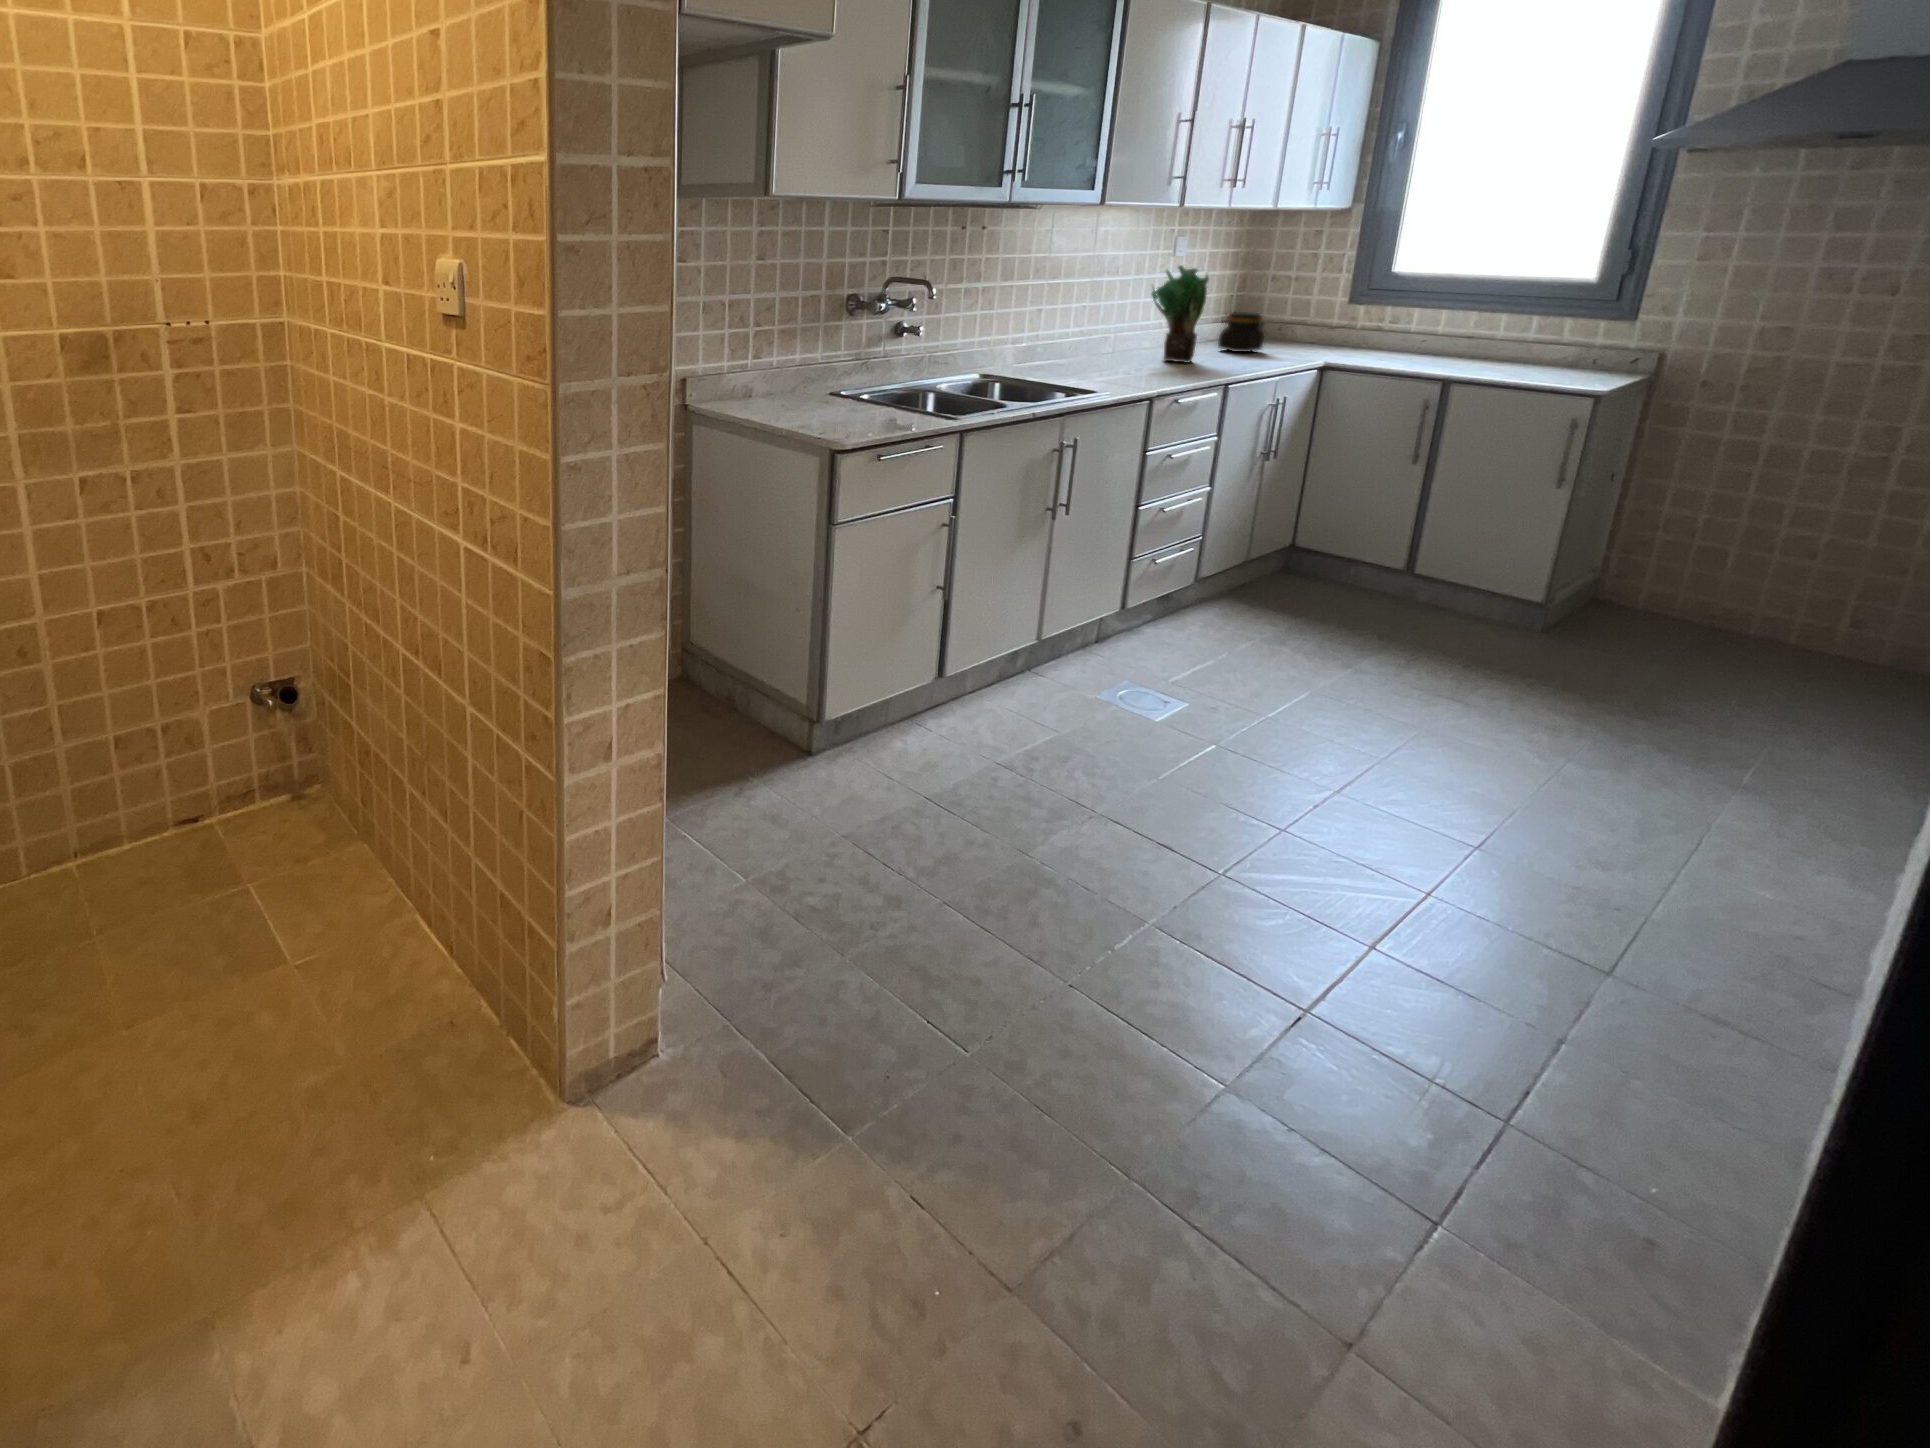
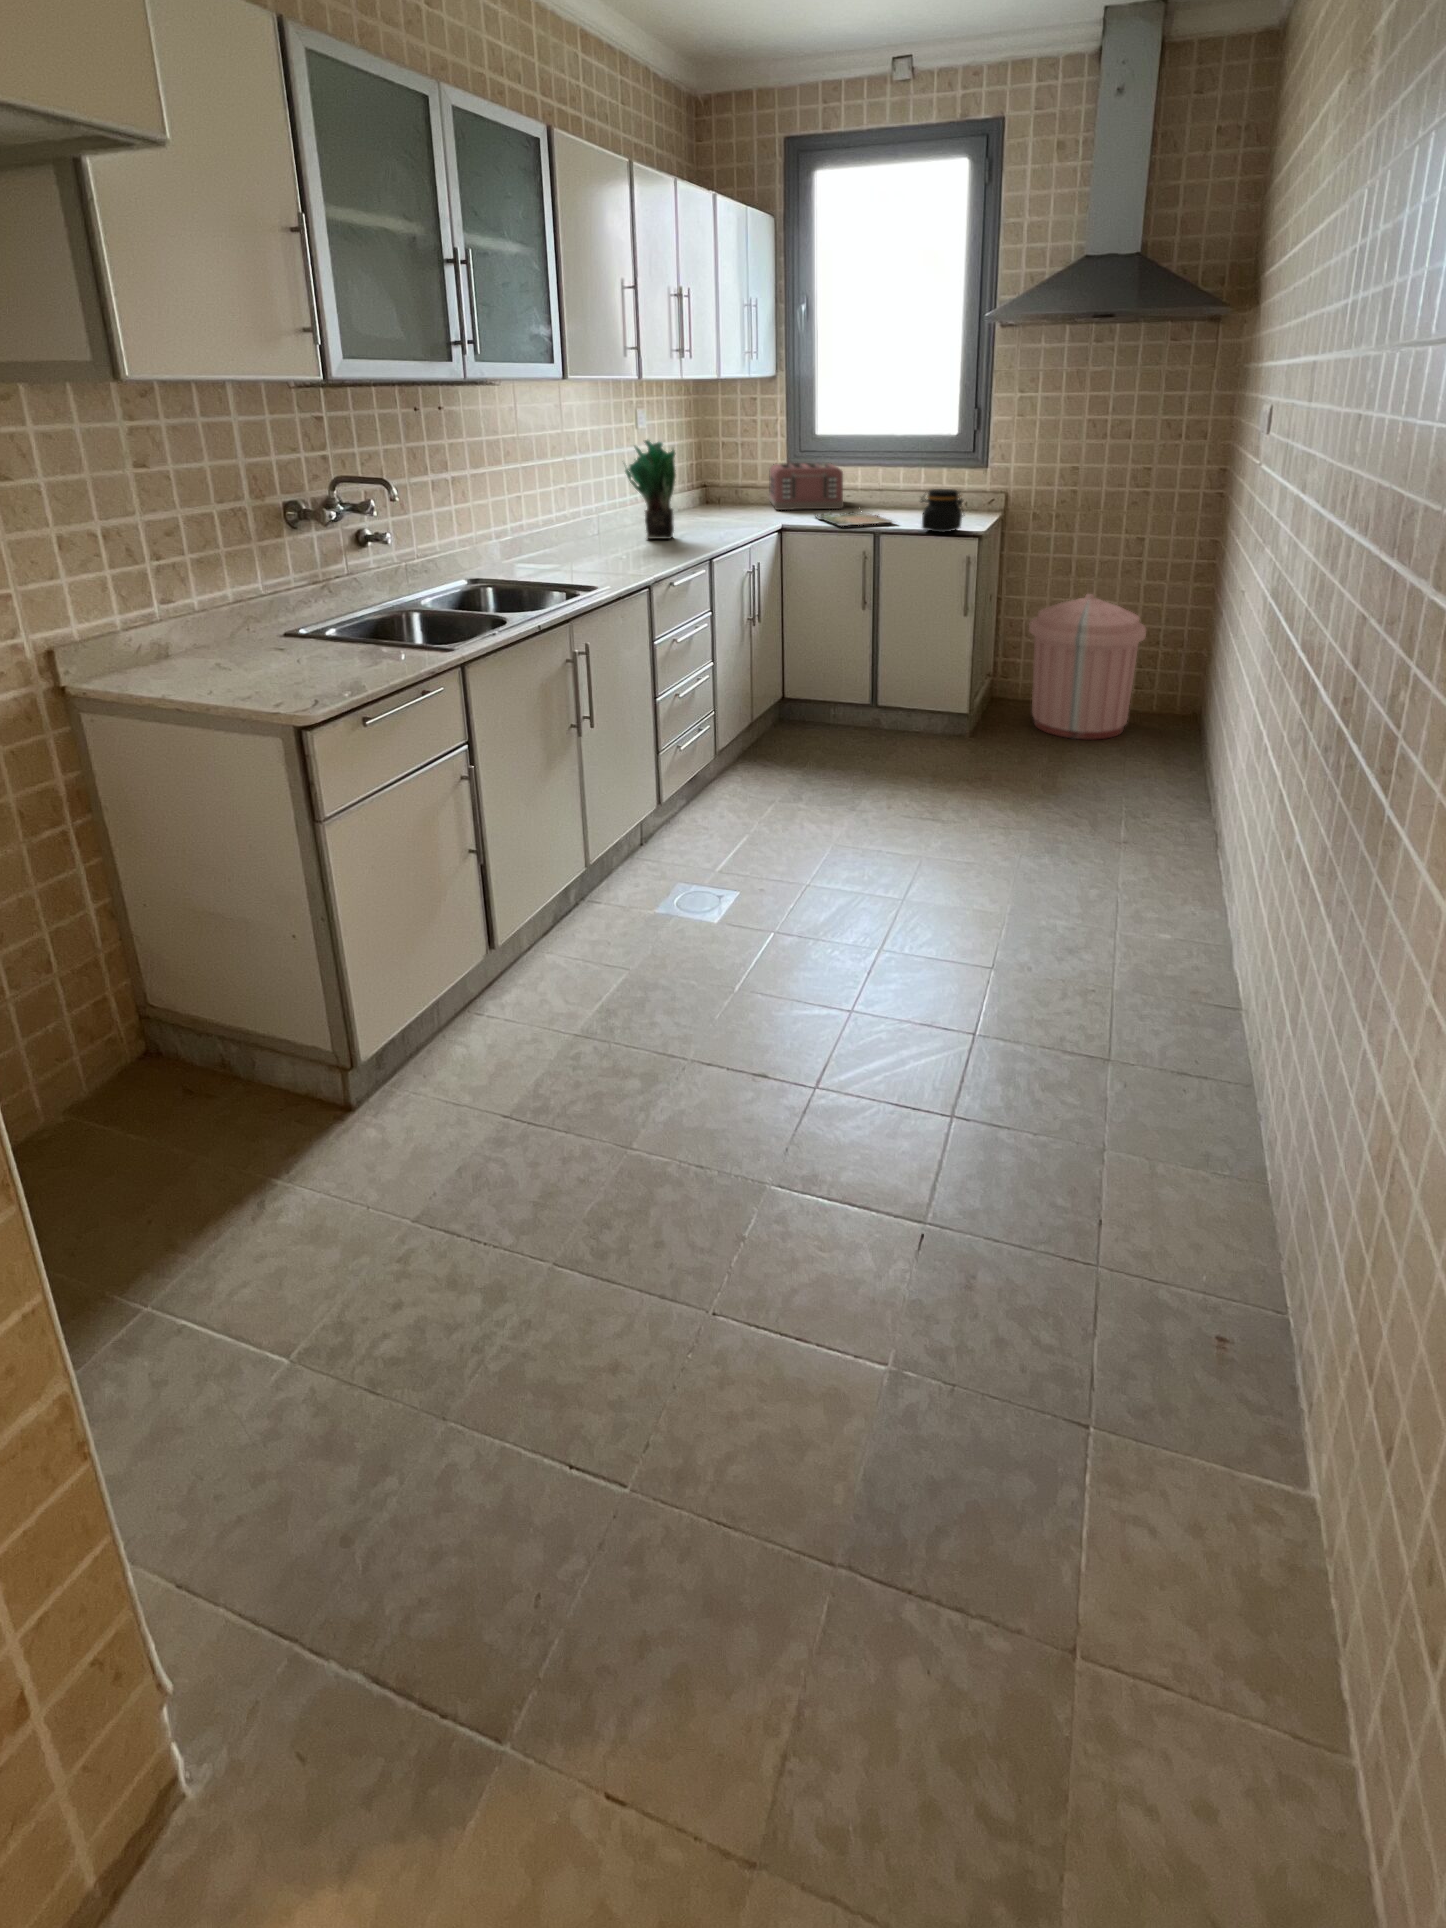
toaster: none [1319,301,1419,353] -> present [769,463,844,510]
jar: present [1218,312,1264,352] -> present [921,489,963,532]
tray: none [1369,351,1479,371] -> present [816,512,892,526]
trash can: none [1649,486,1870,674] -> present [1029,594,1146,740]

